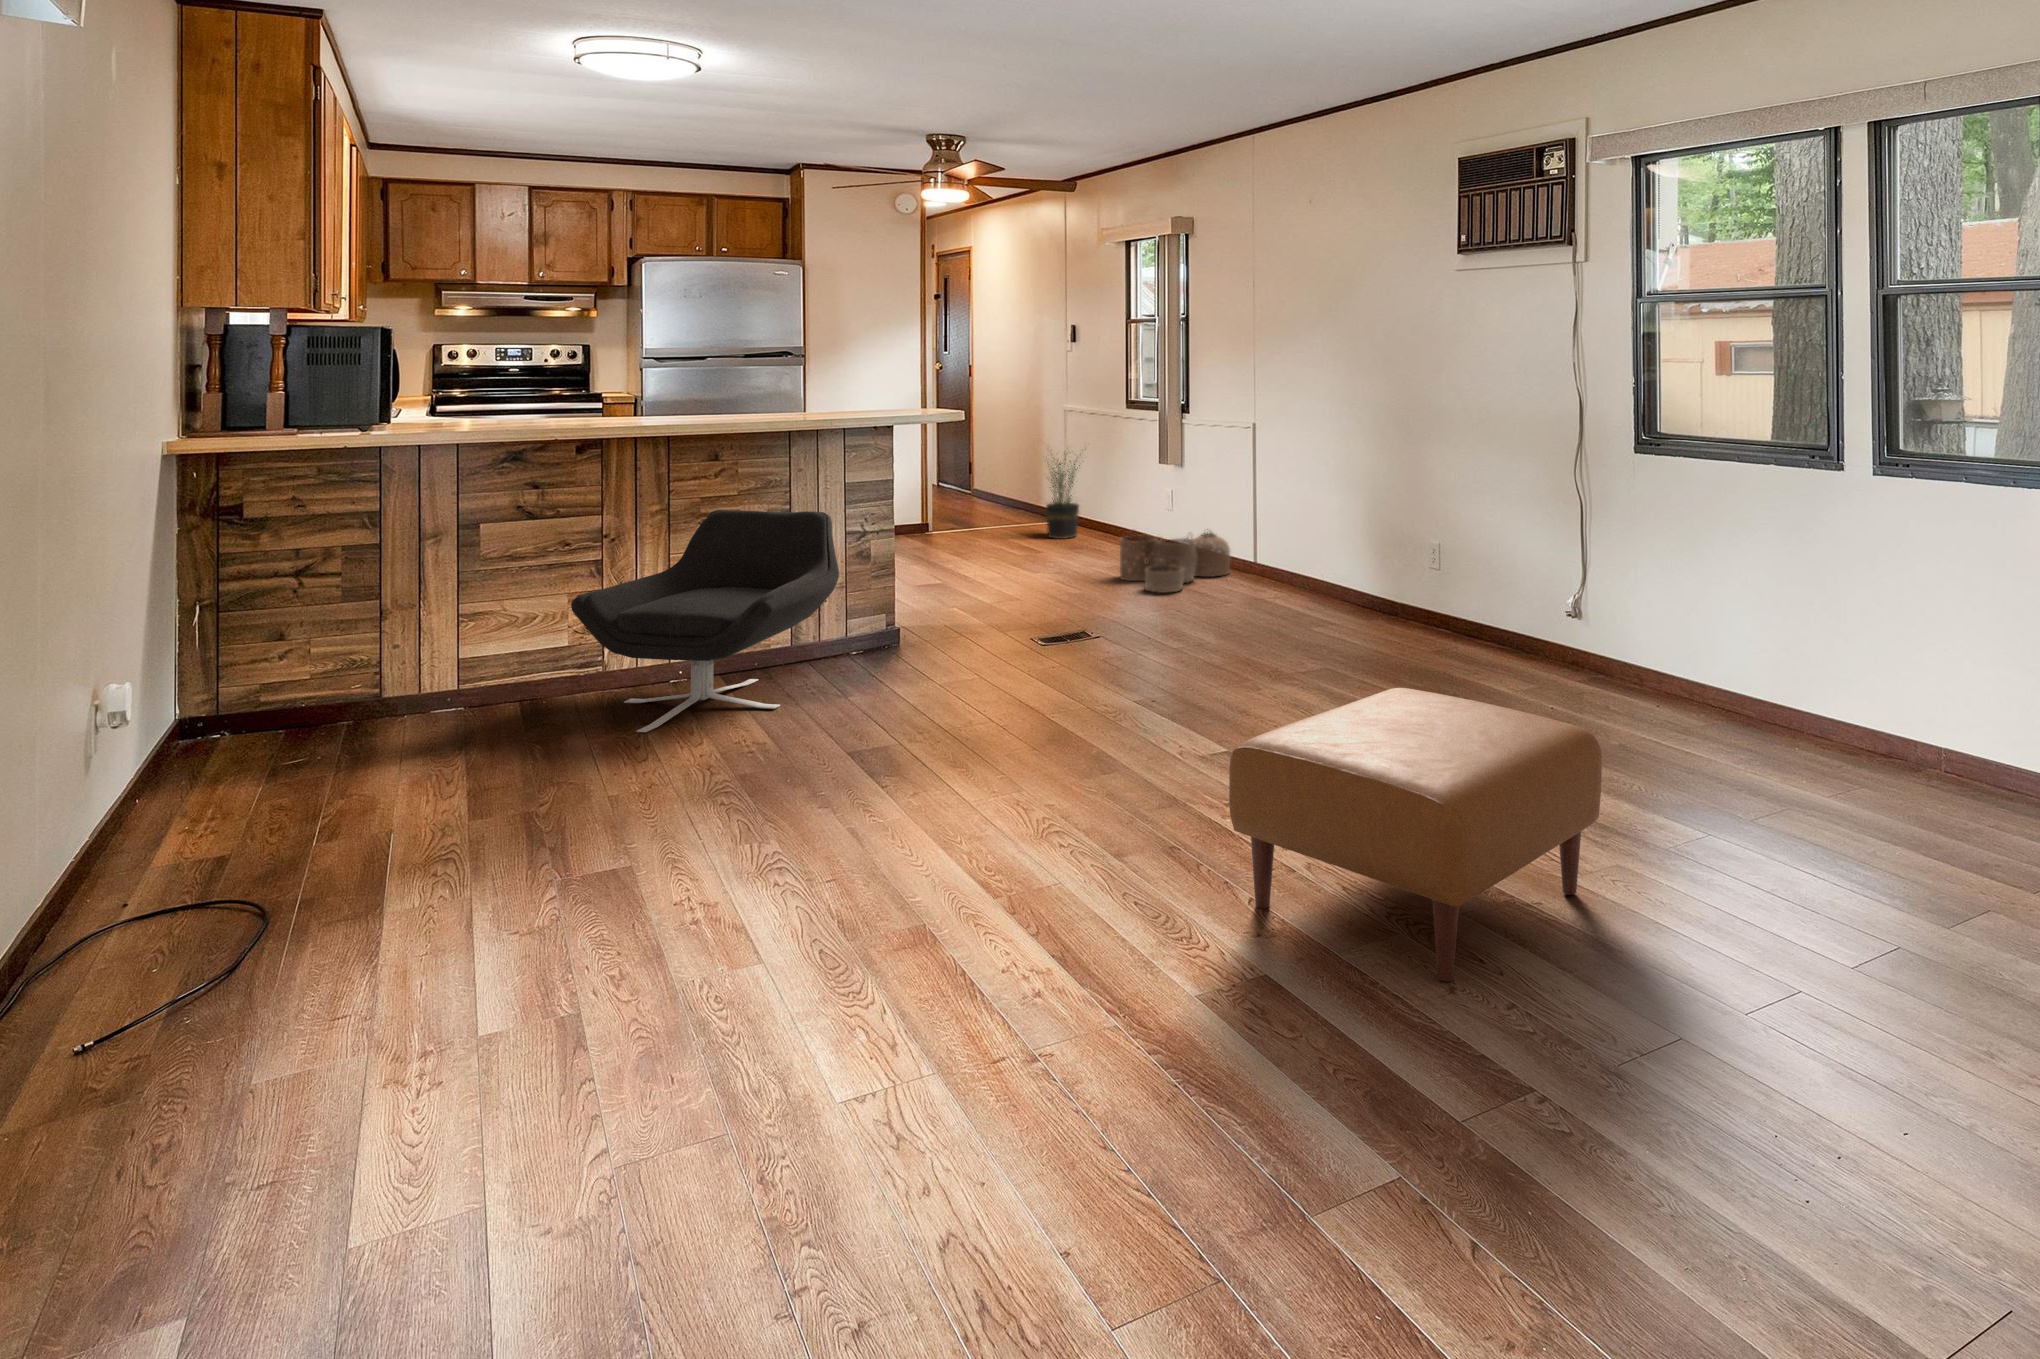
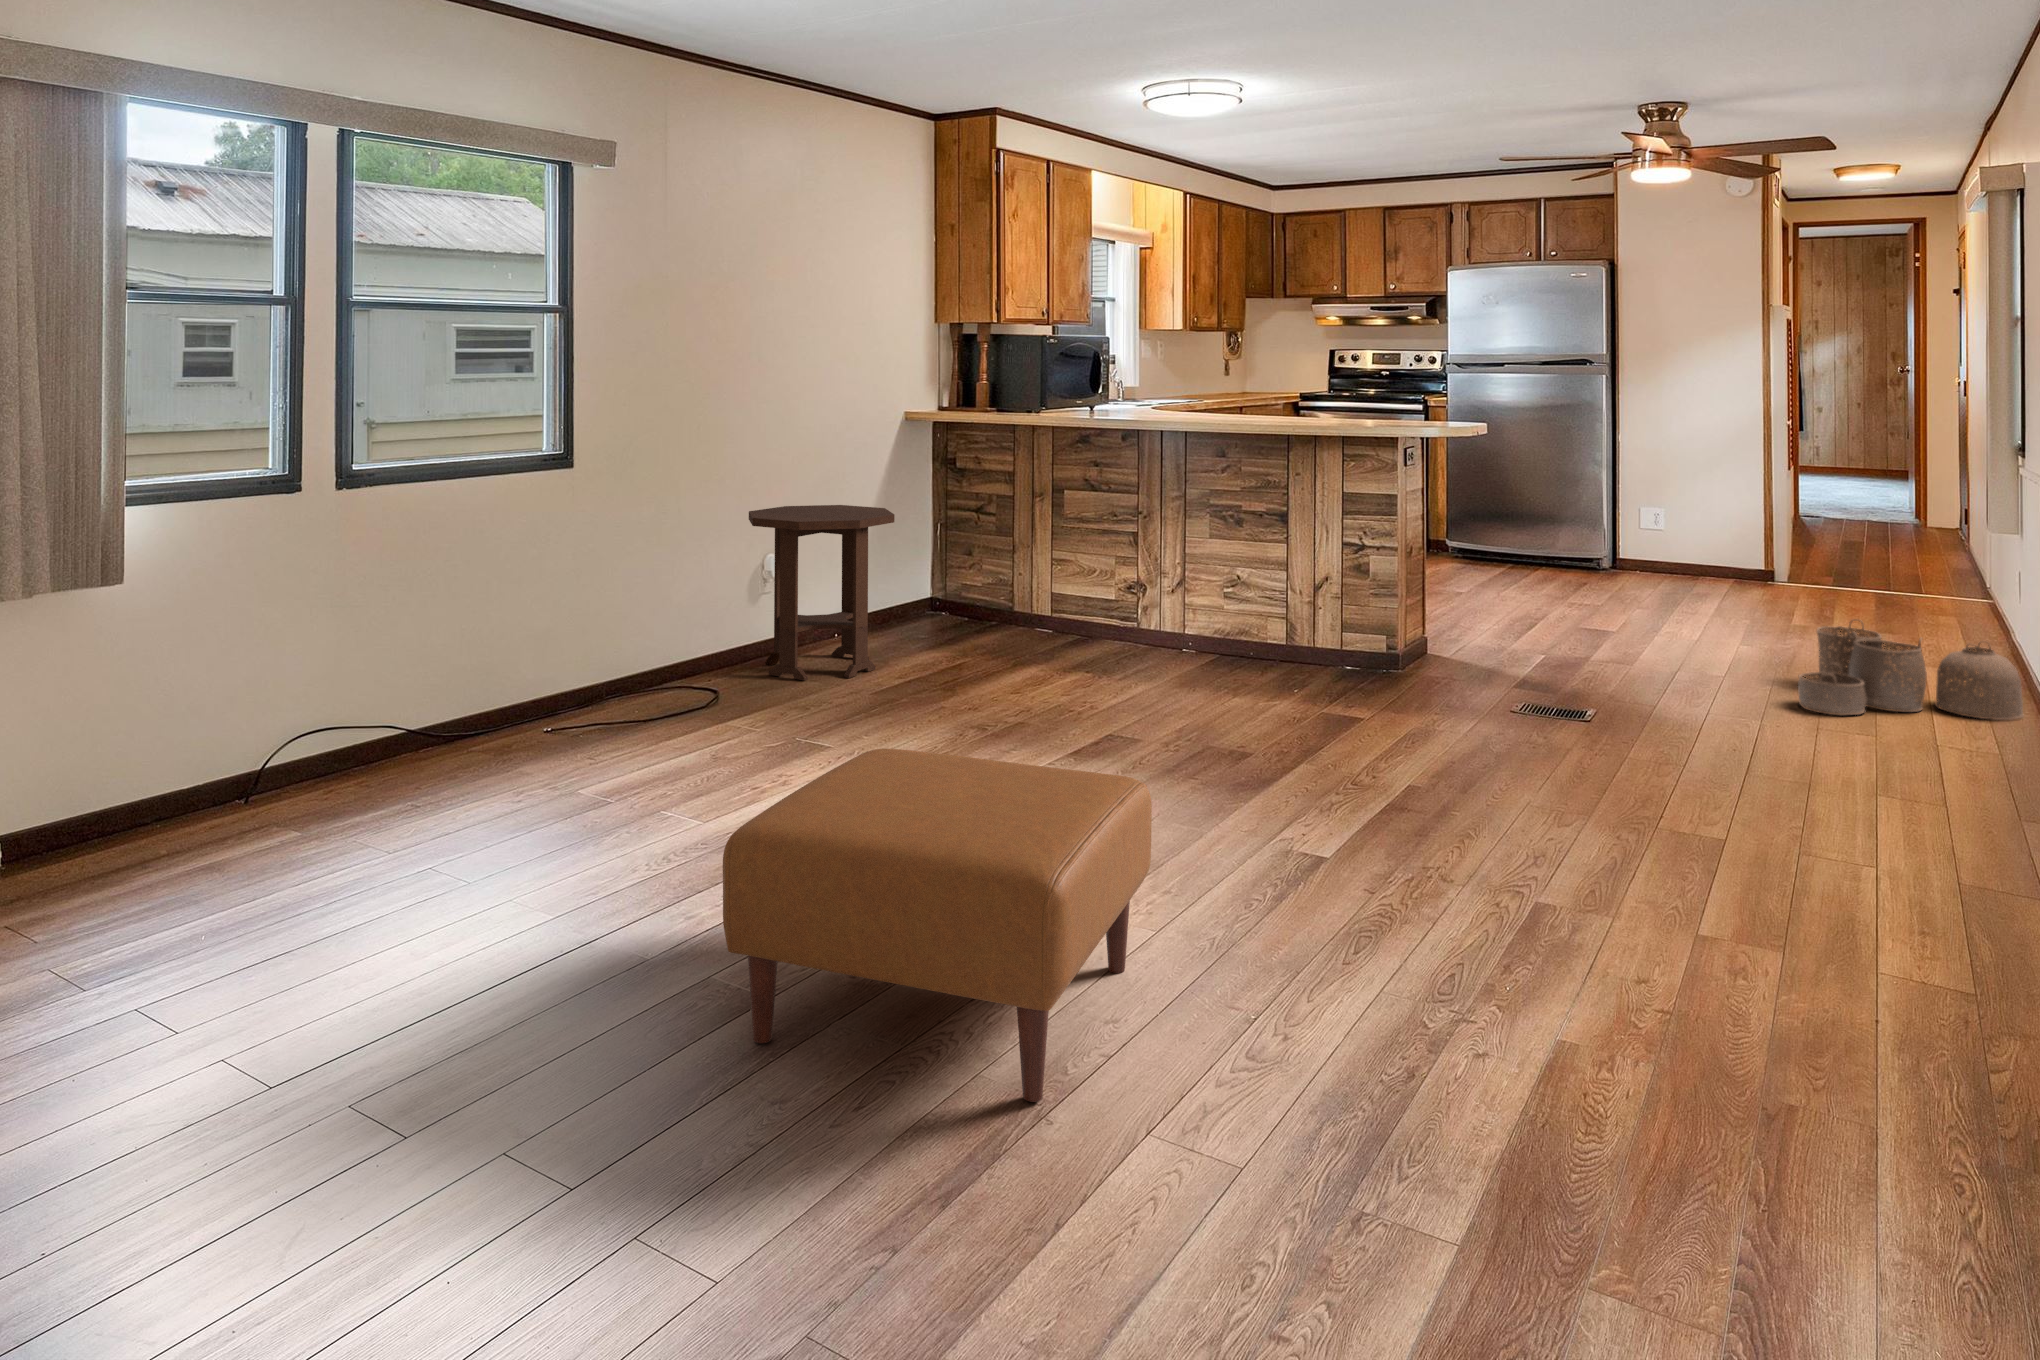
potted plant: present [1046,452,1080,539] -> none [1882,490,1987,632]
lounge chair: present [571,510,839,732] -> none [1049,501,1258,683]
side table: none [190,579,471,871] -> present [749,505,895,680]

